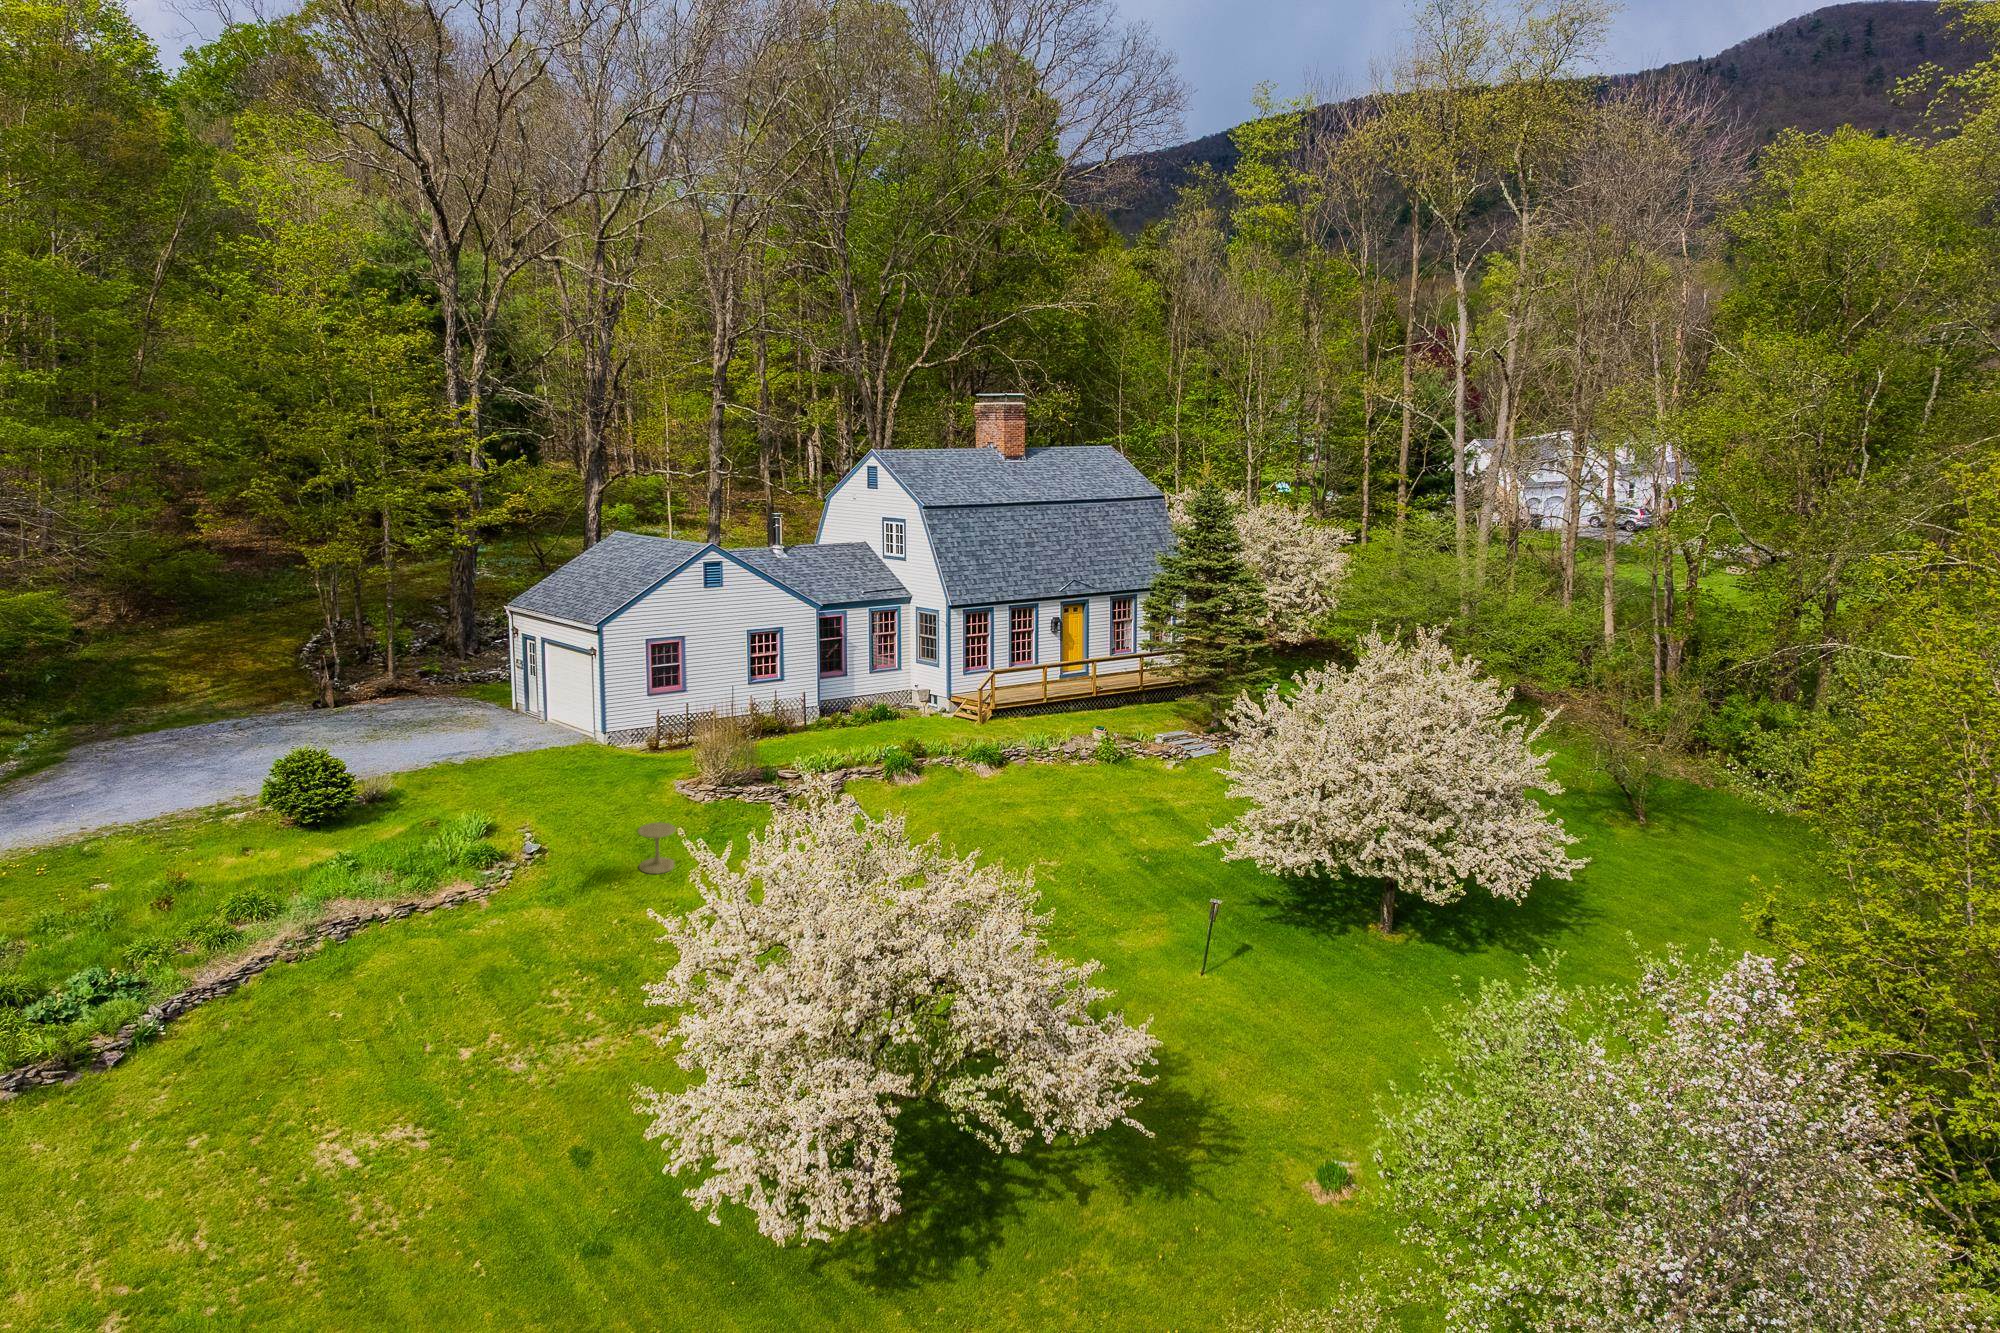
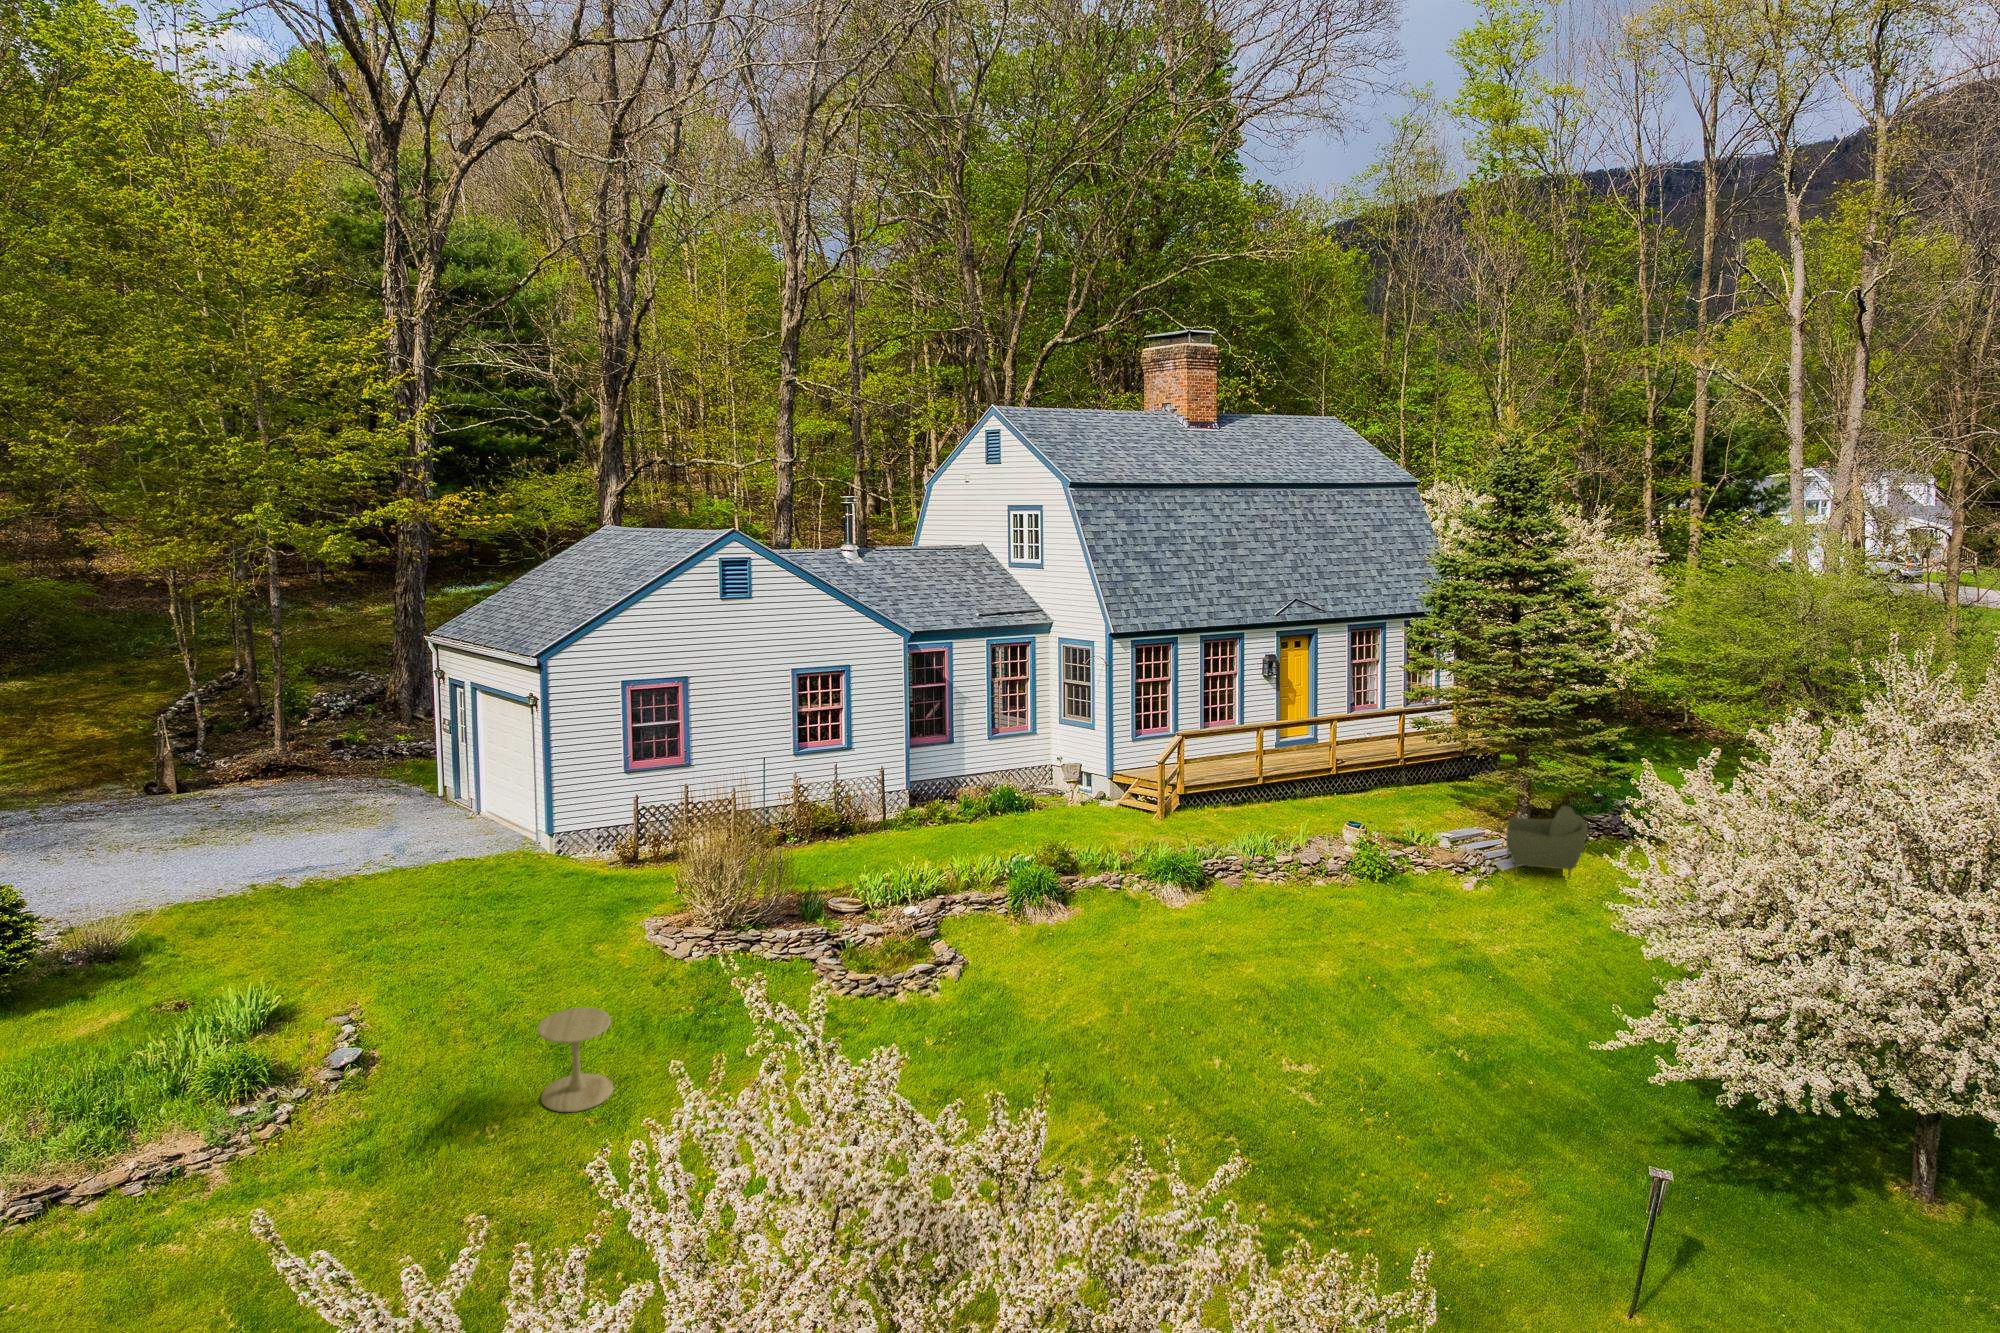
chair: none [1184,714,1226,757] -> present [1506,806,1589,878]

